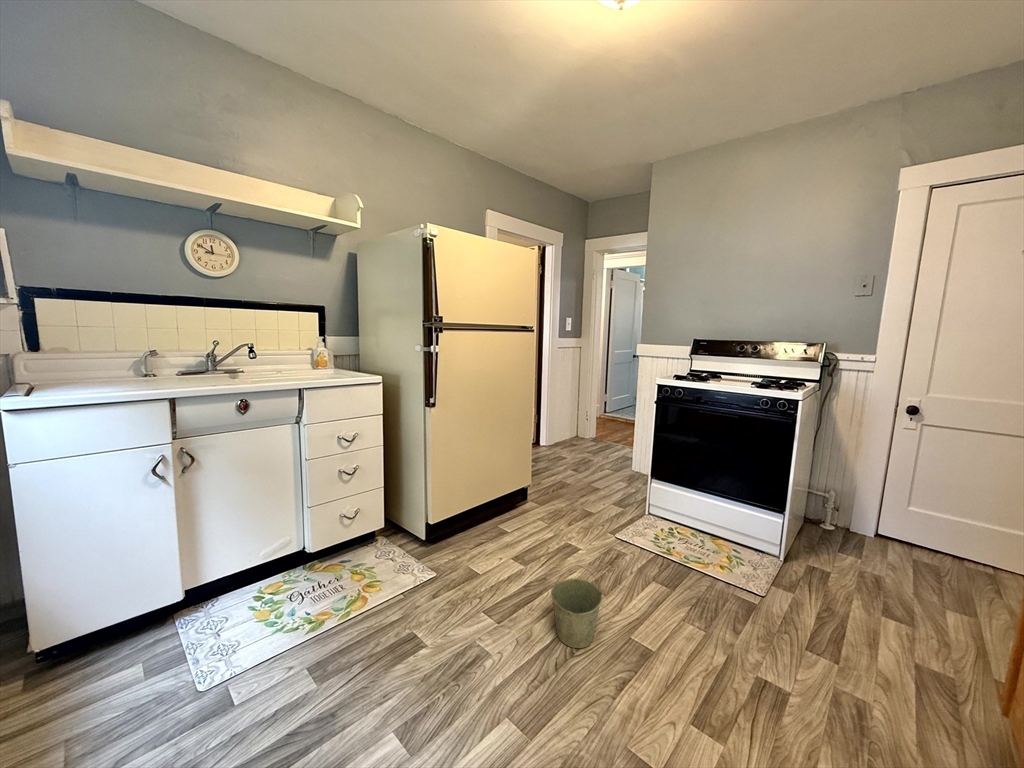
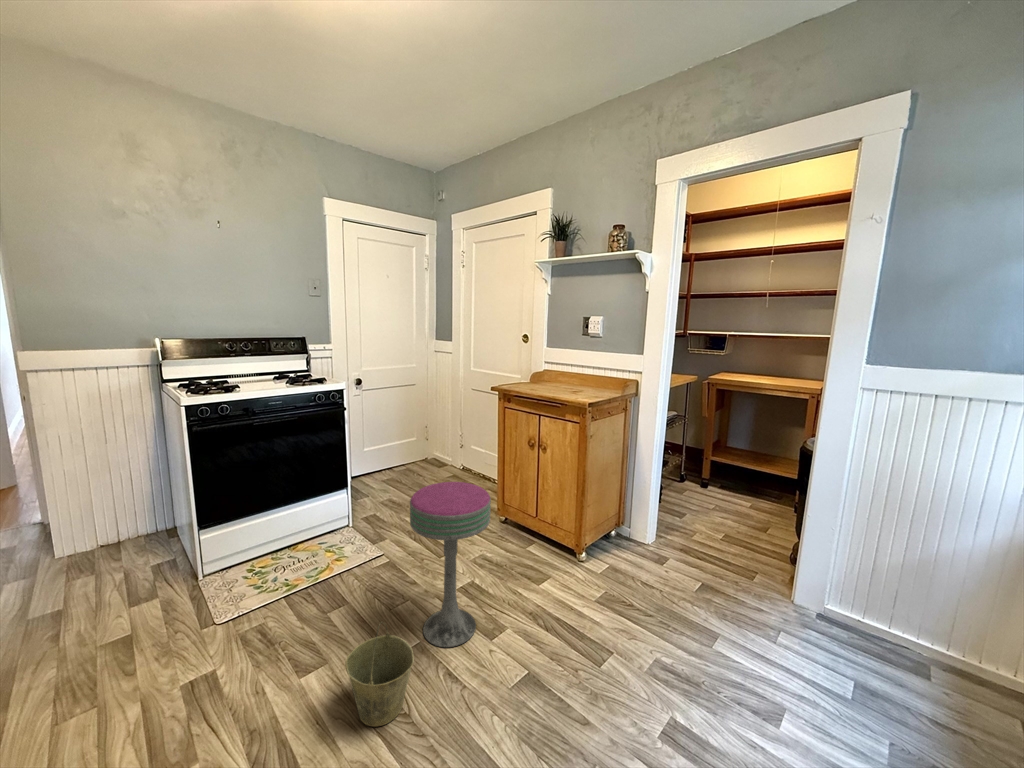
bar stool: none [646,501,752,702] -> present [410,482,491,647]

